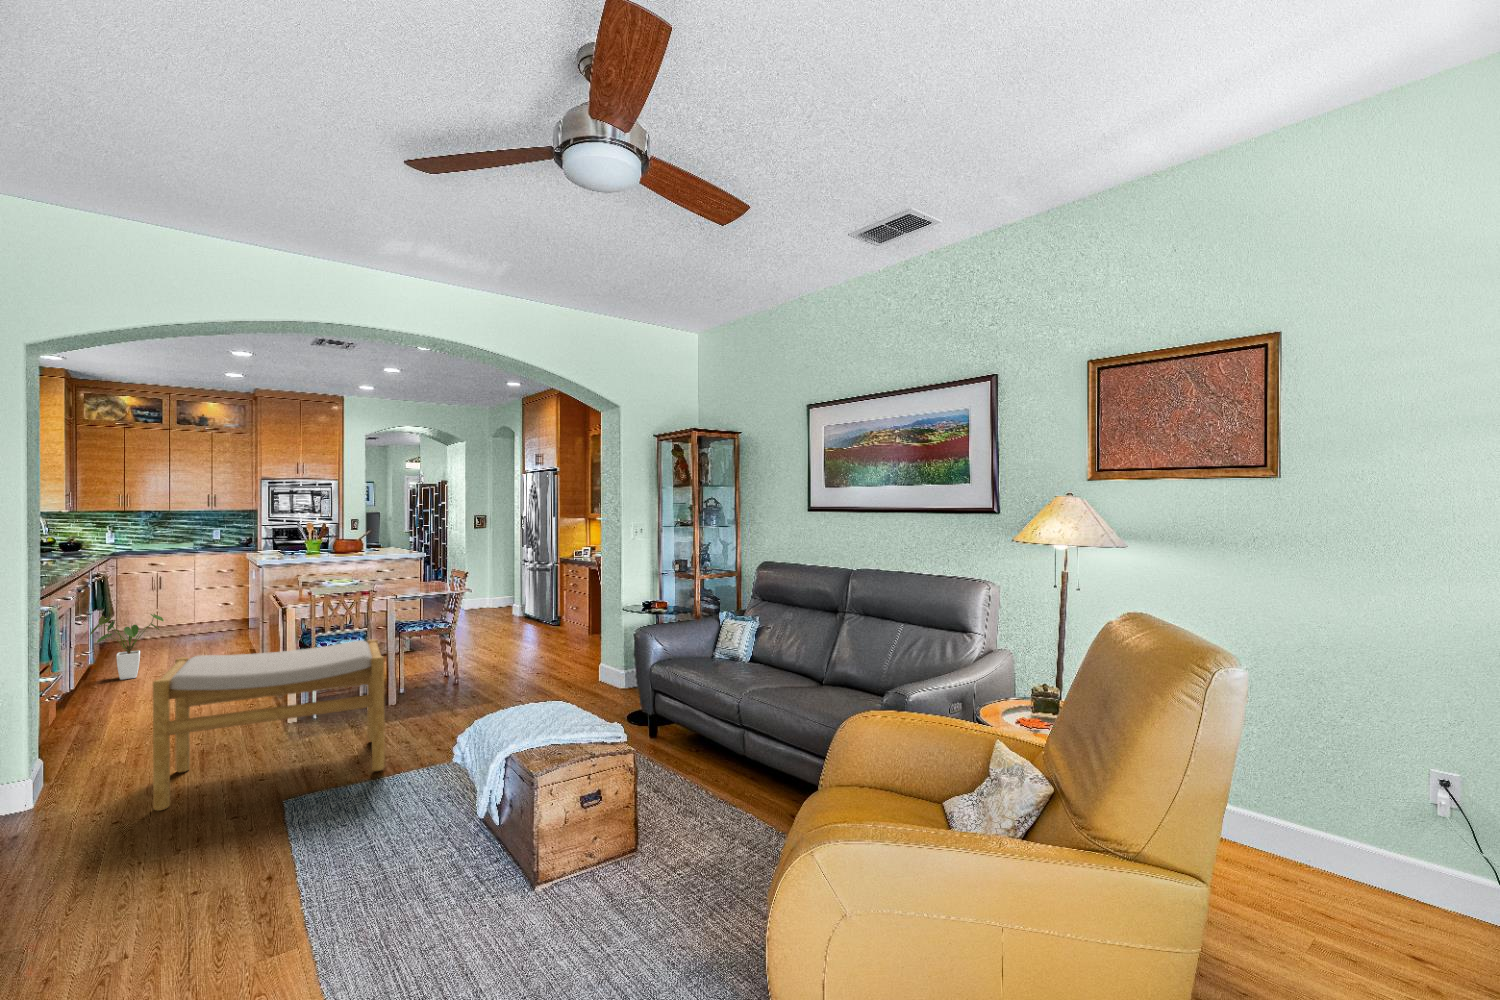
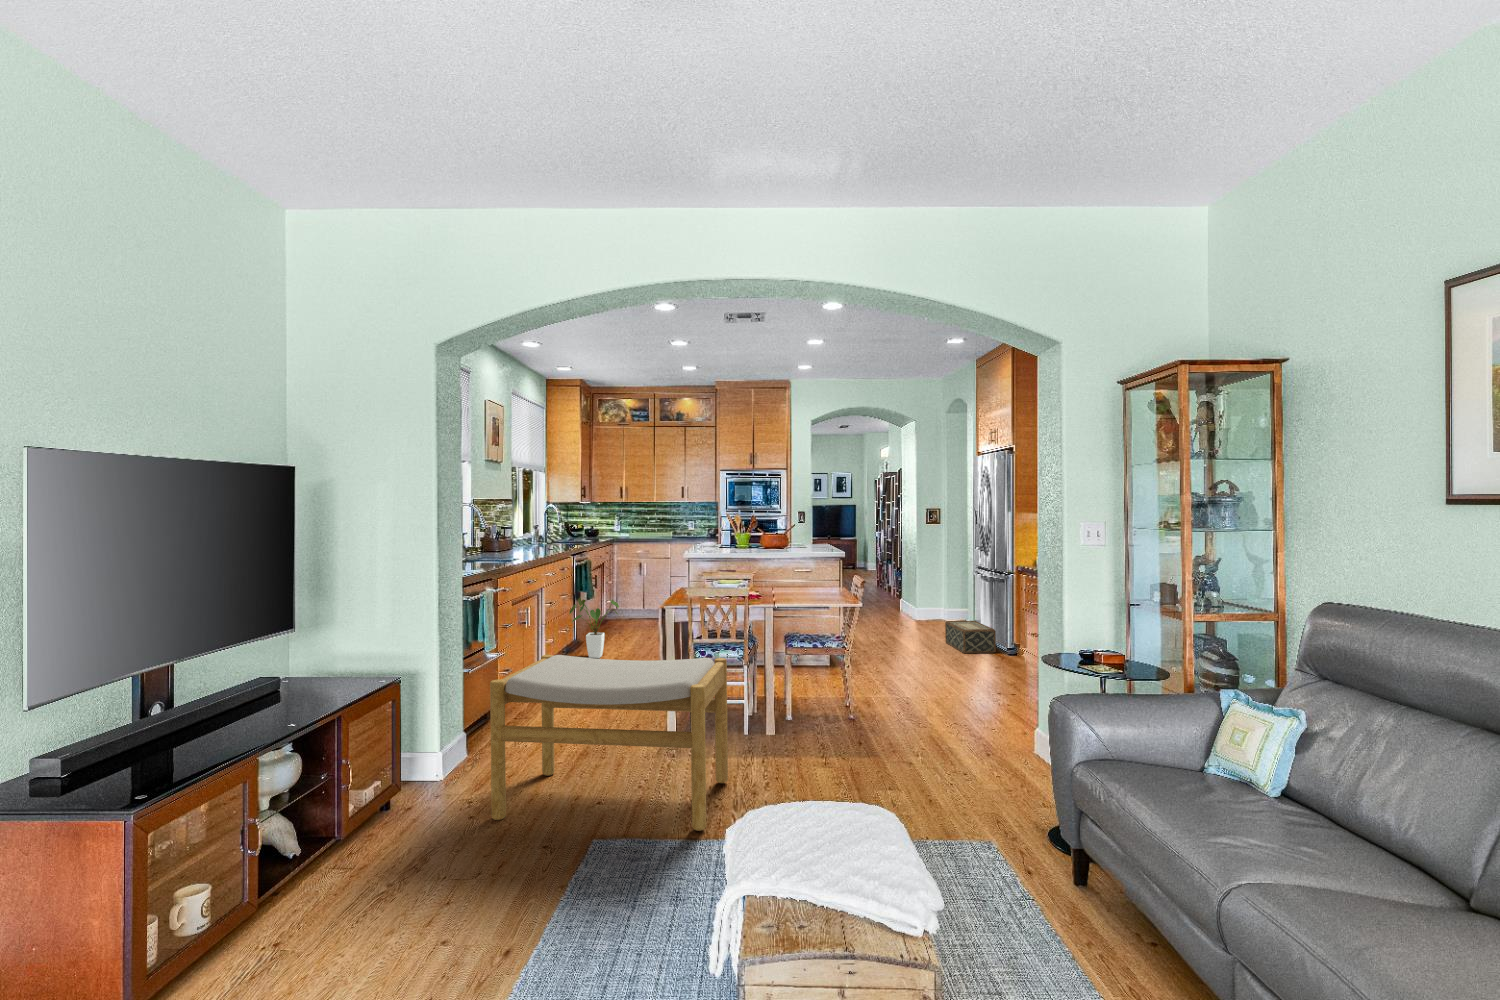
woven basket: none [499,605,543,630] -> present [945,621,996,653]

